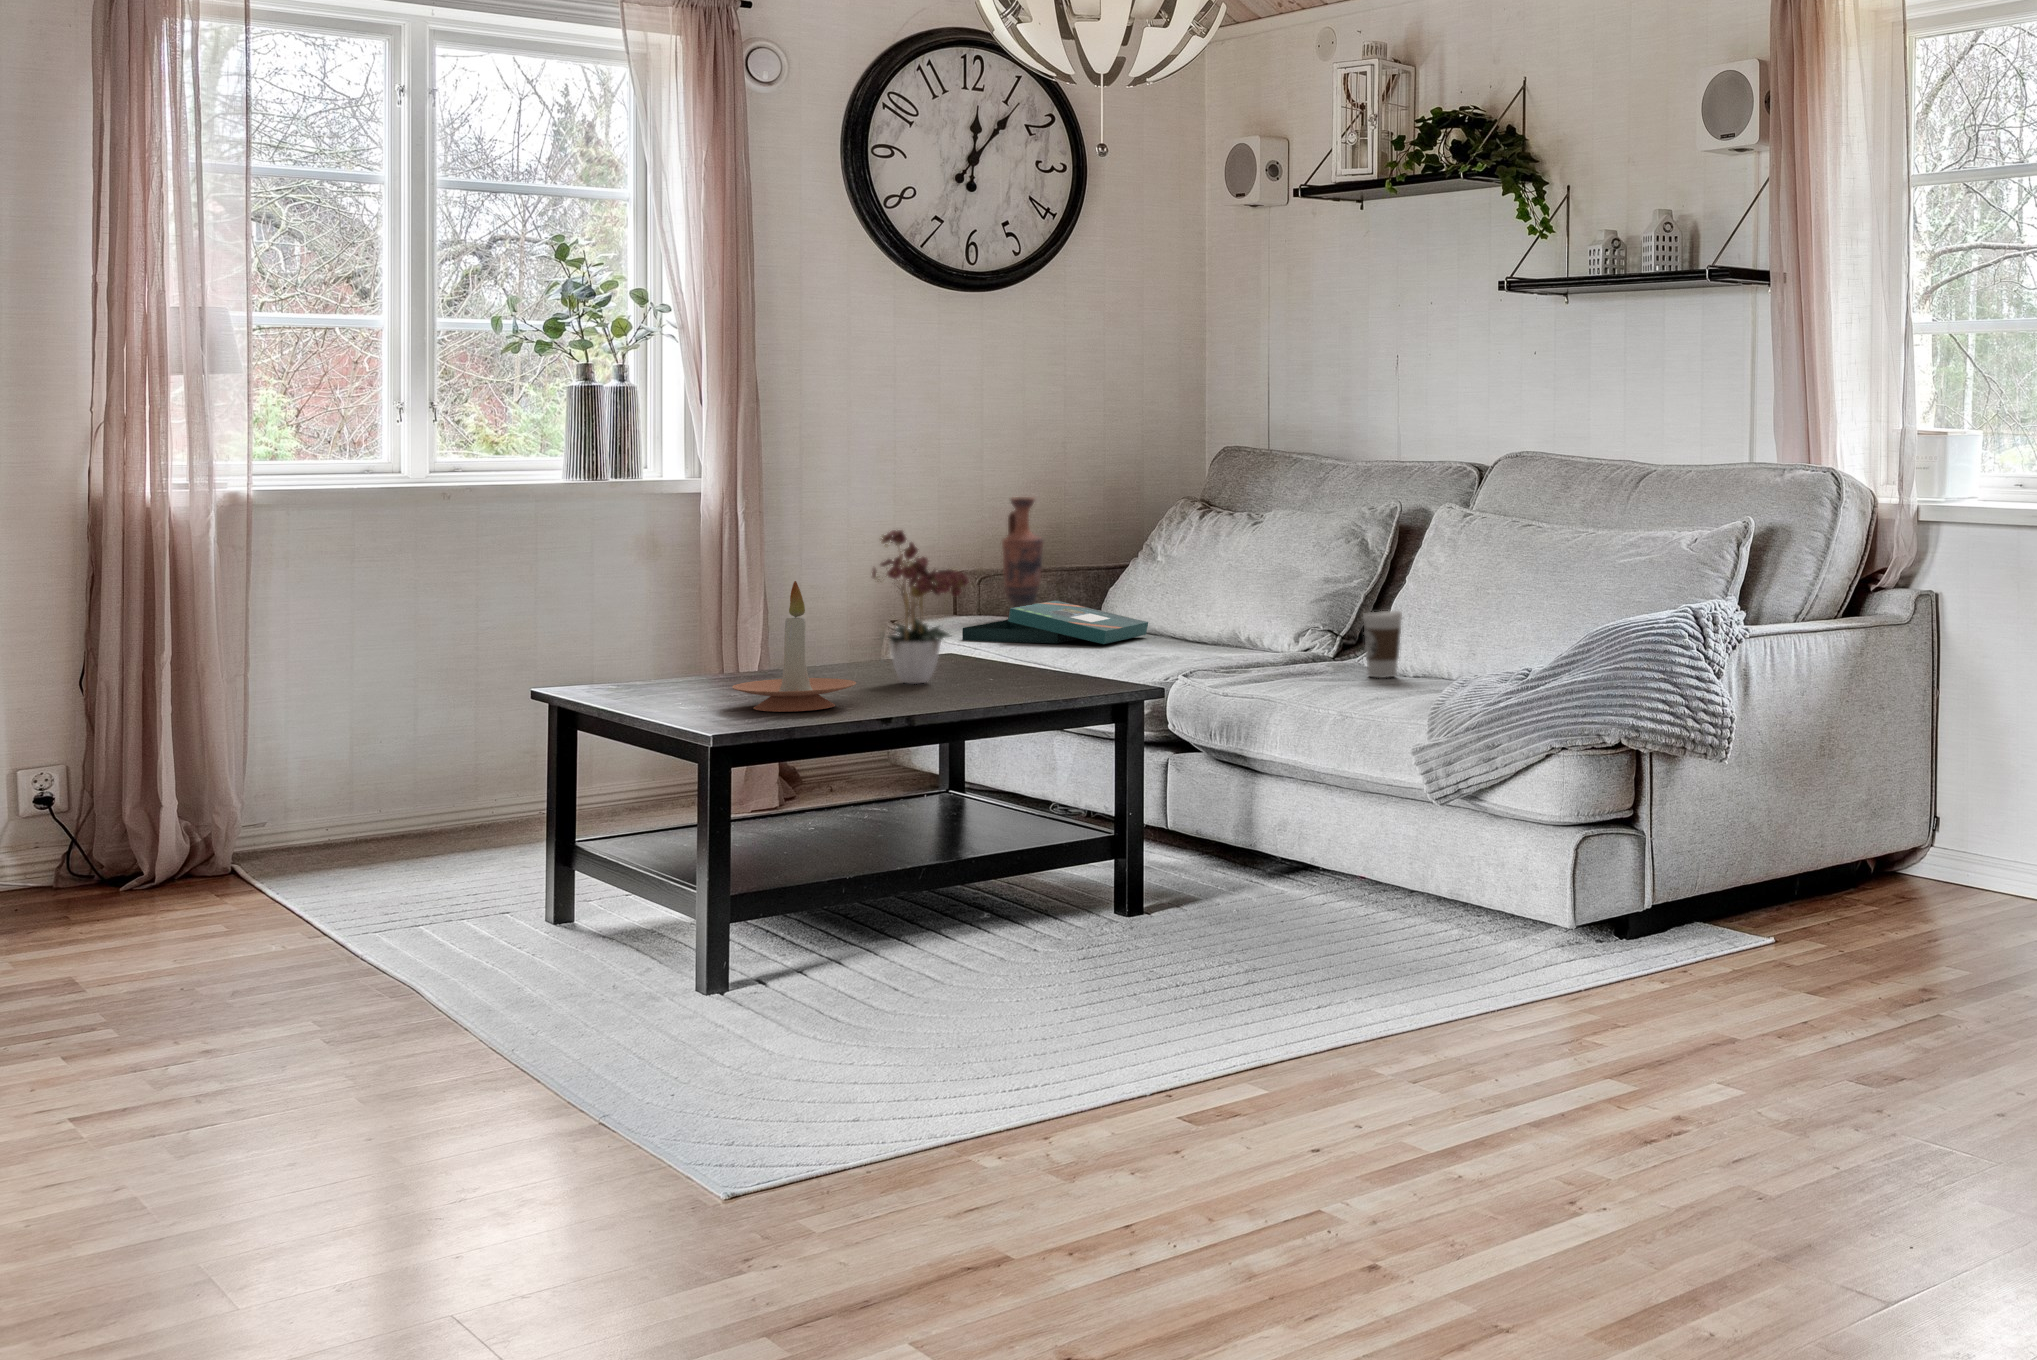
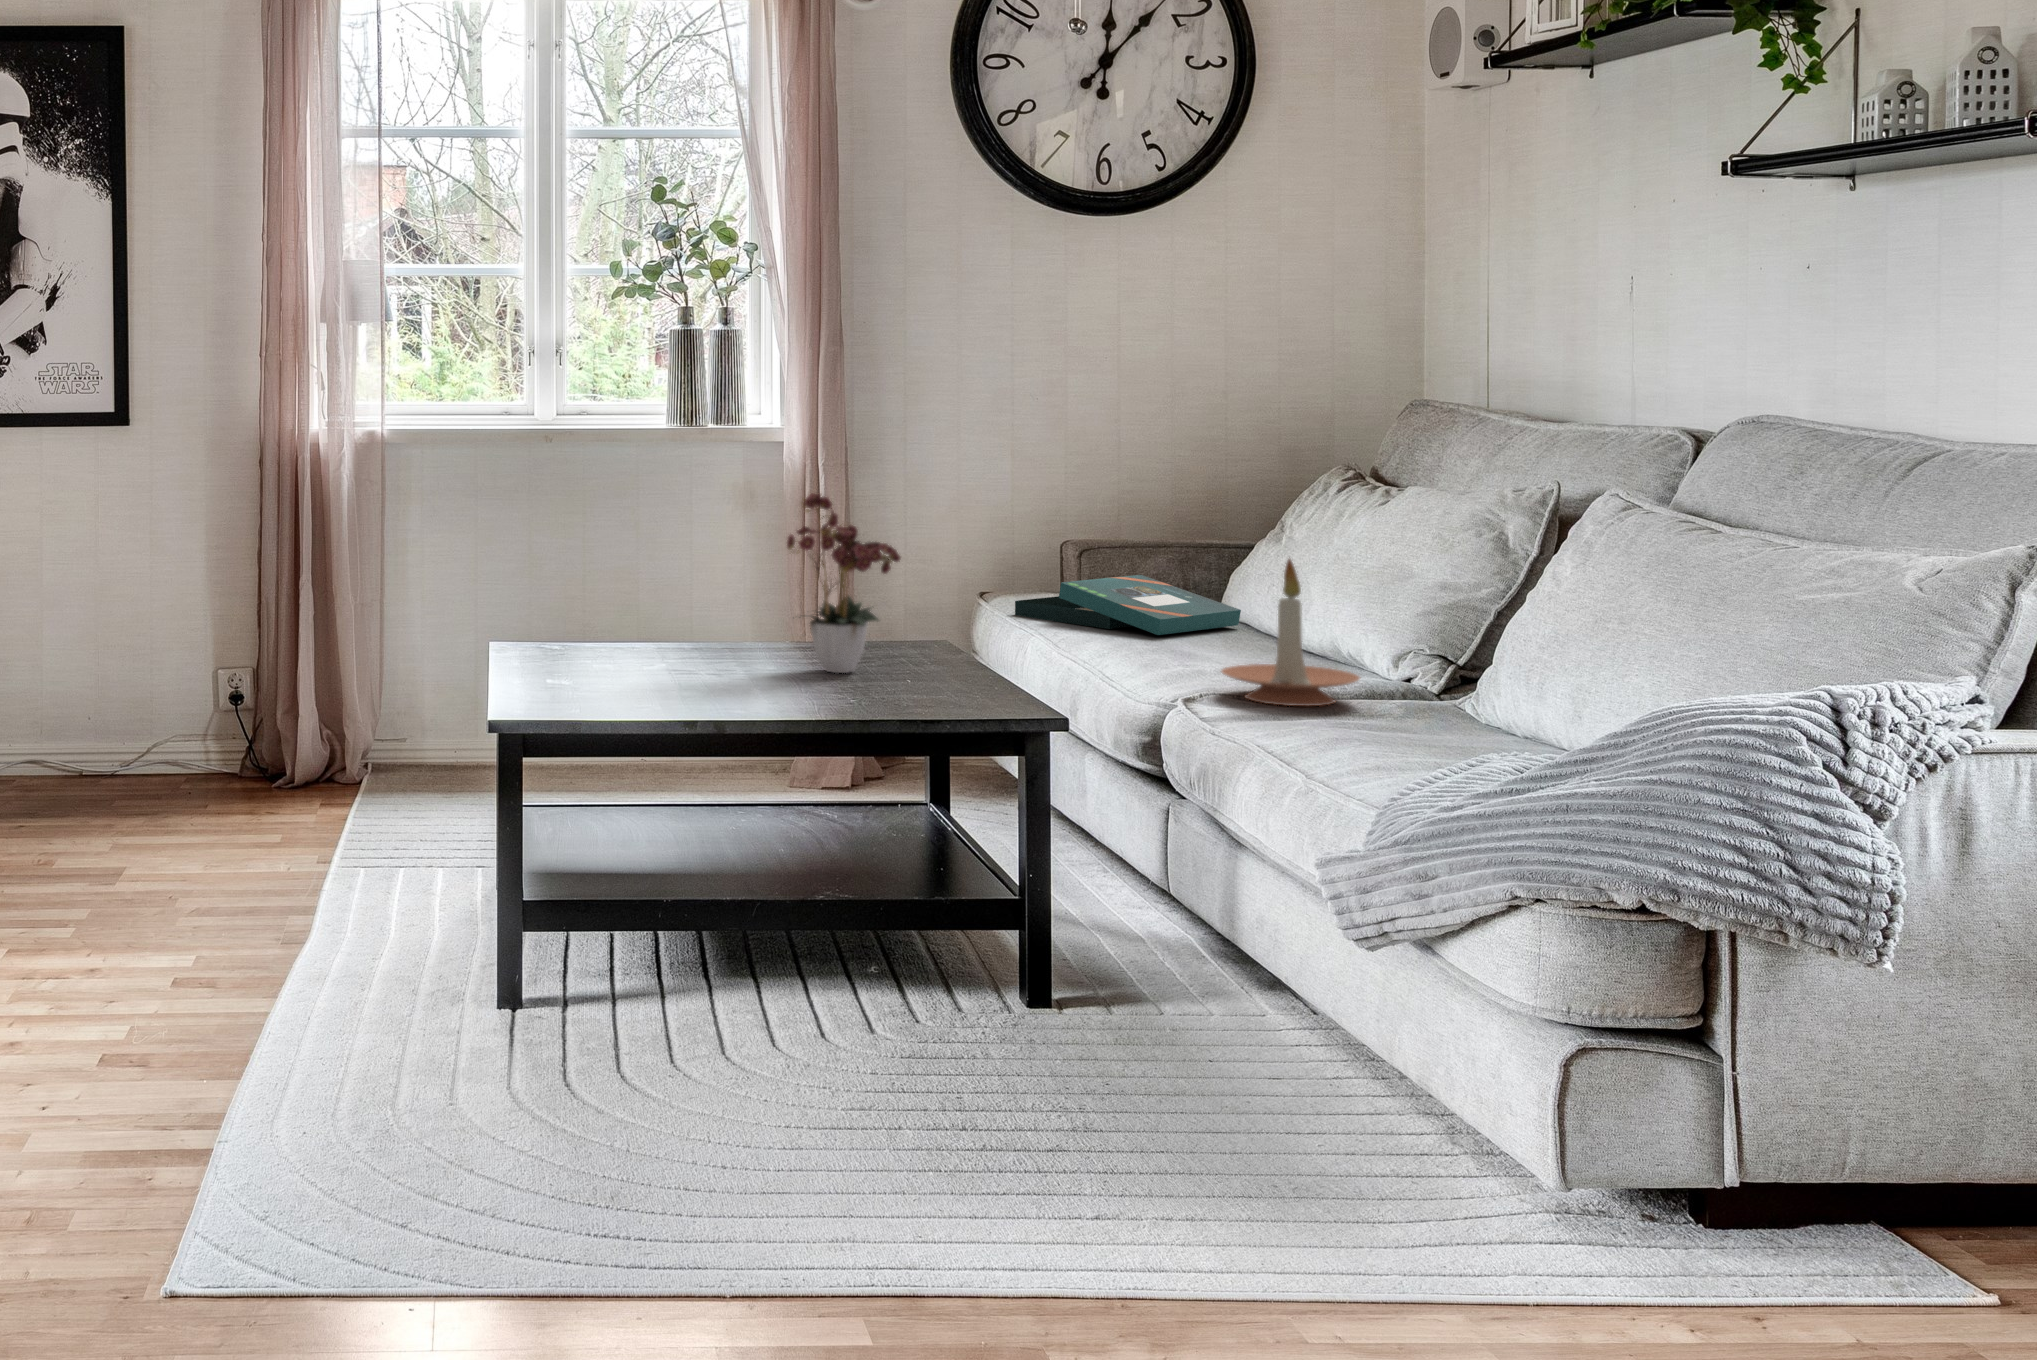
vase: present [1002,497,1043,607] -> none [1113,448,1163,593]
candle holder: present [732,581,856,712] -> present [1222,559,1360,706]
coffee cup: present [1363,611,1402,678] -> none [1417,632,1478,726]

